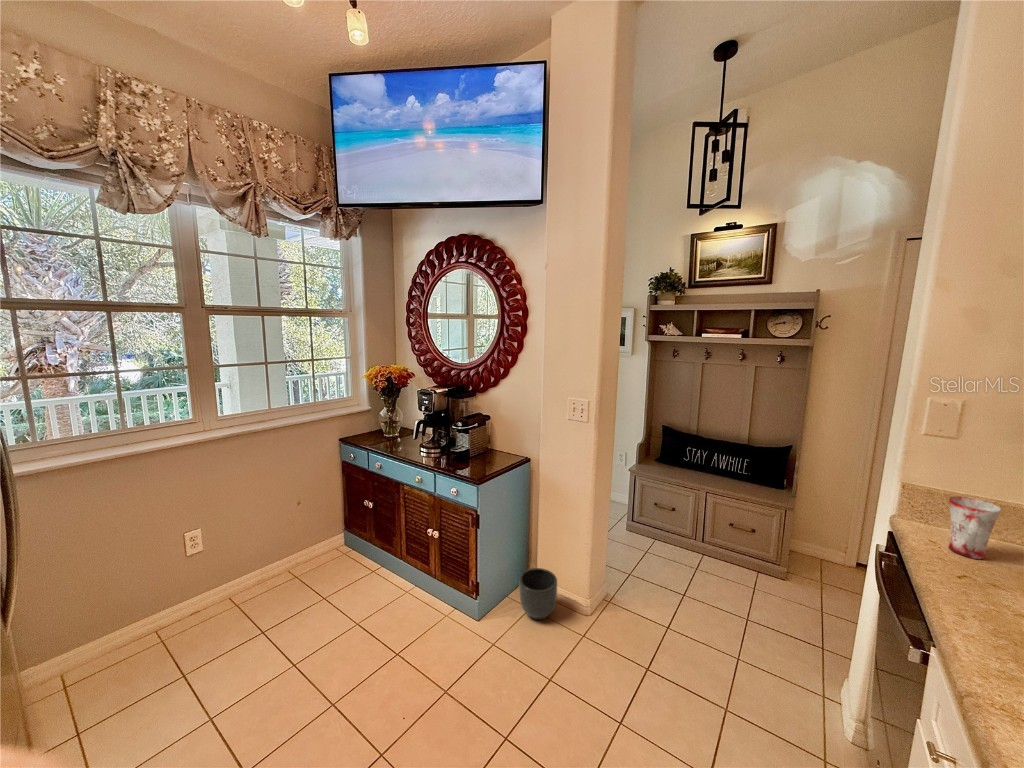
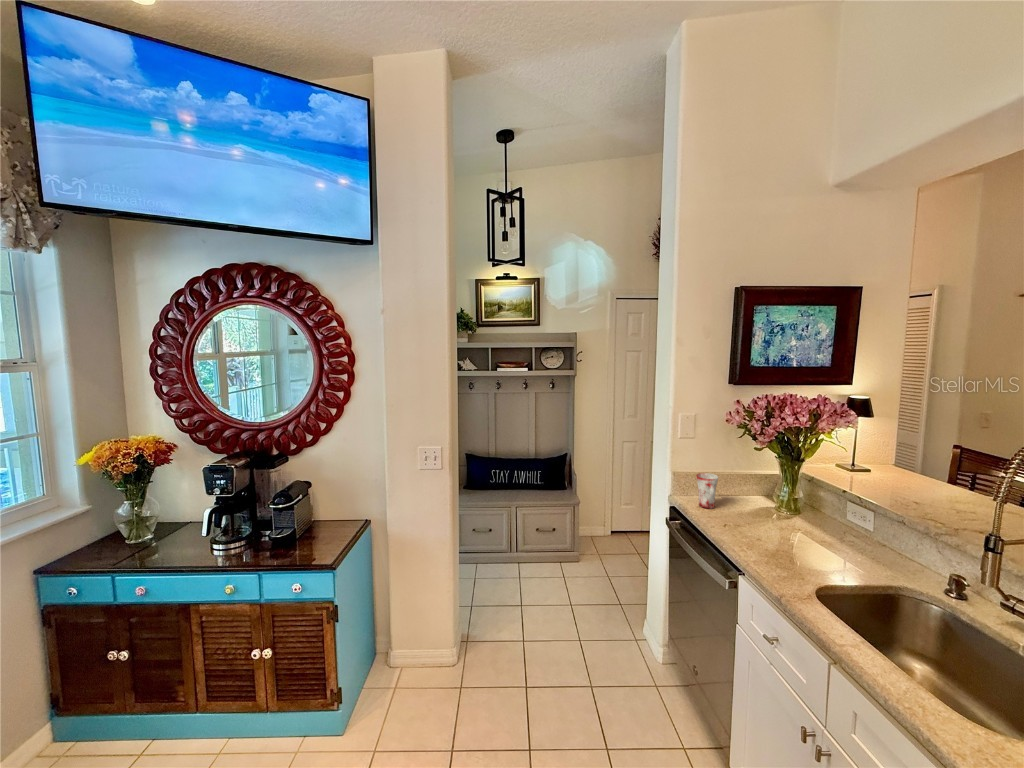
planter: present [519,568,557,620] -> none [383,636,426,696]

